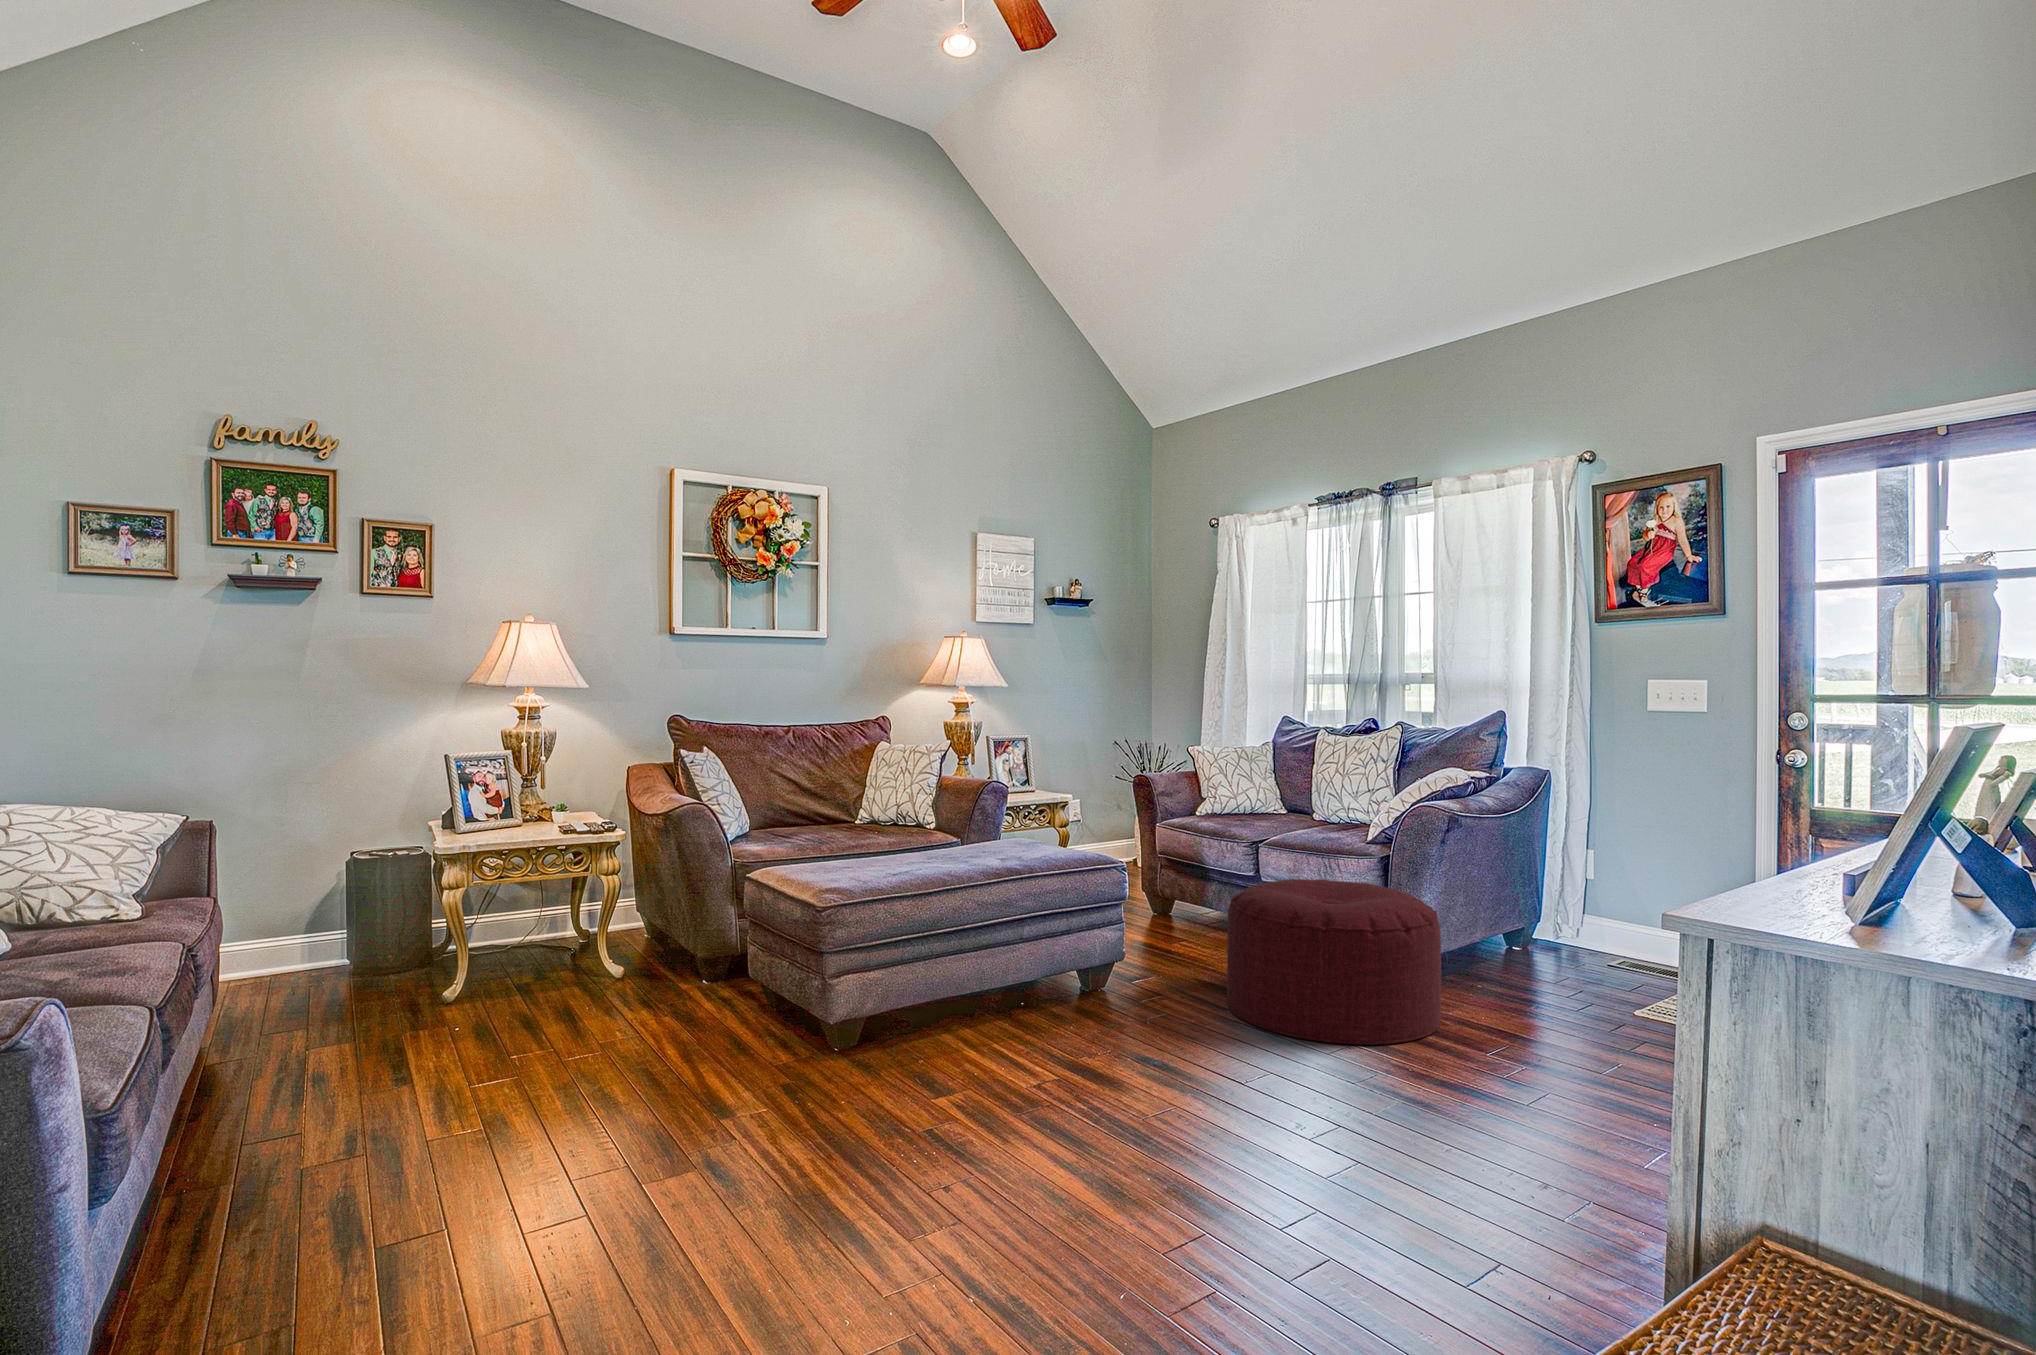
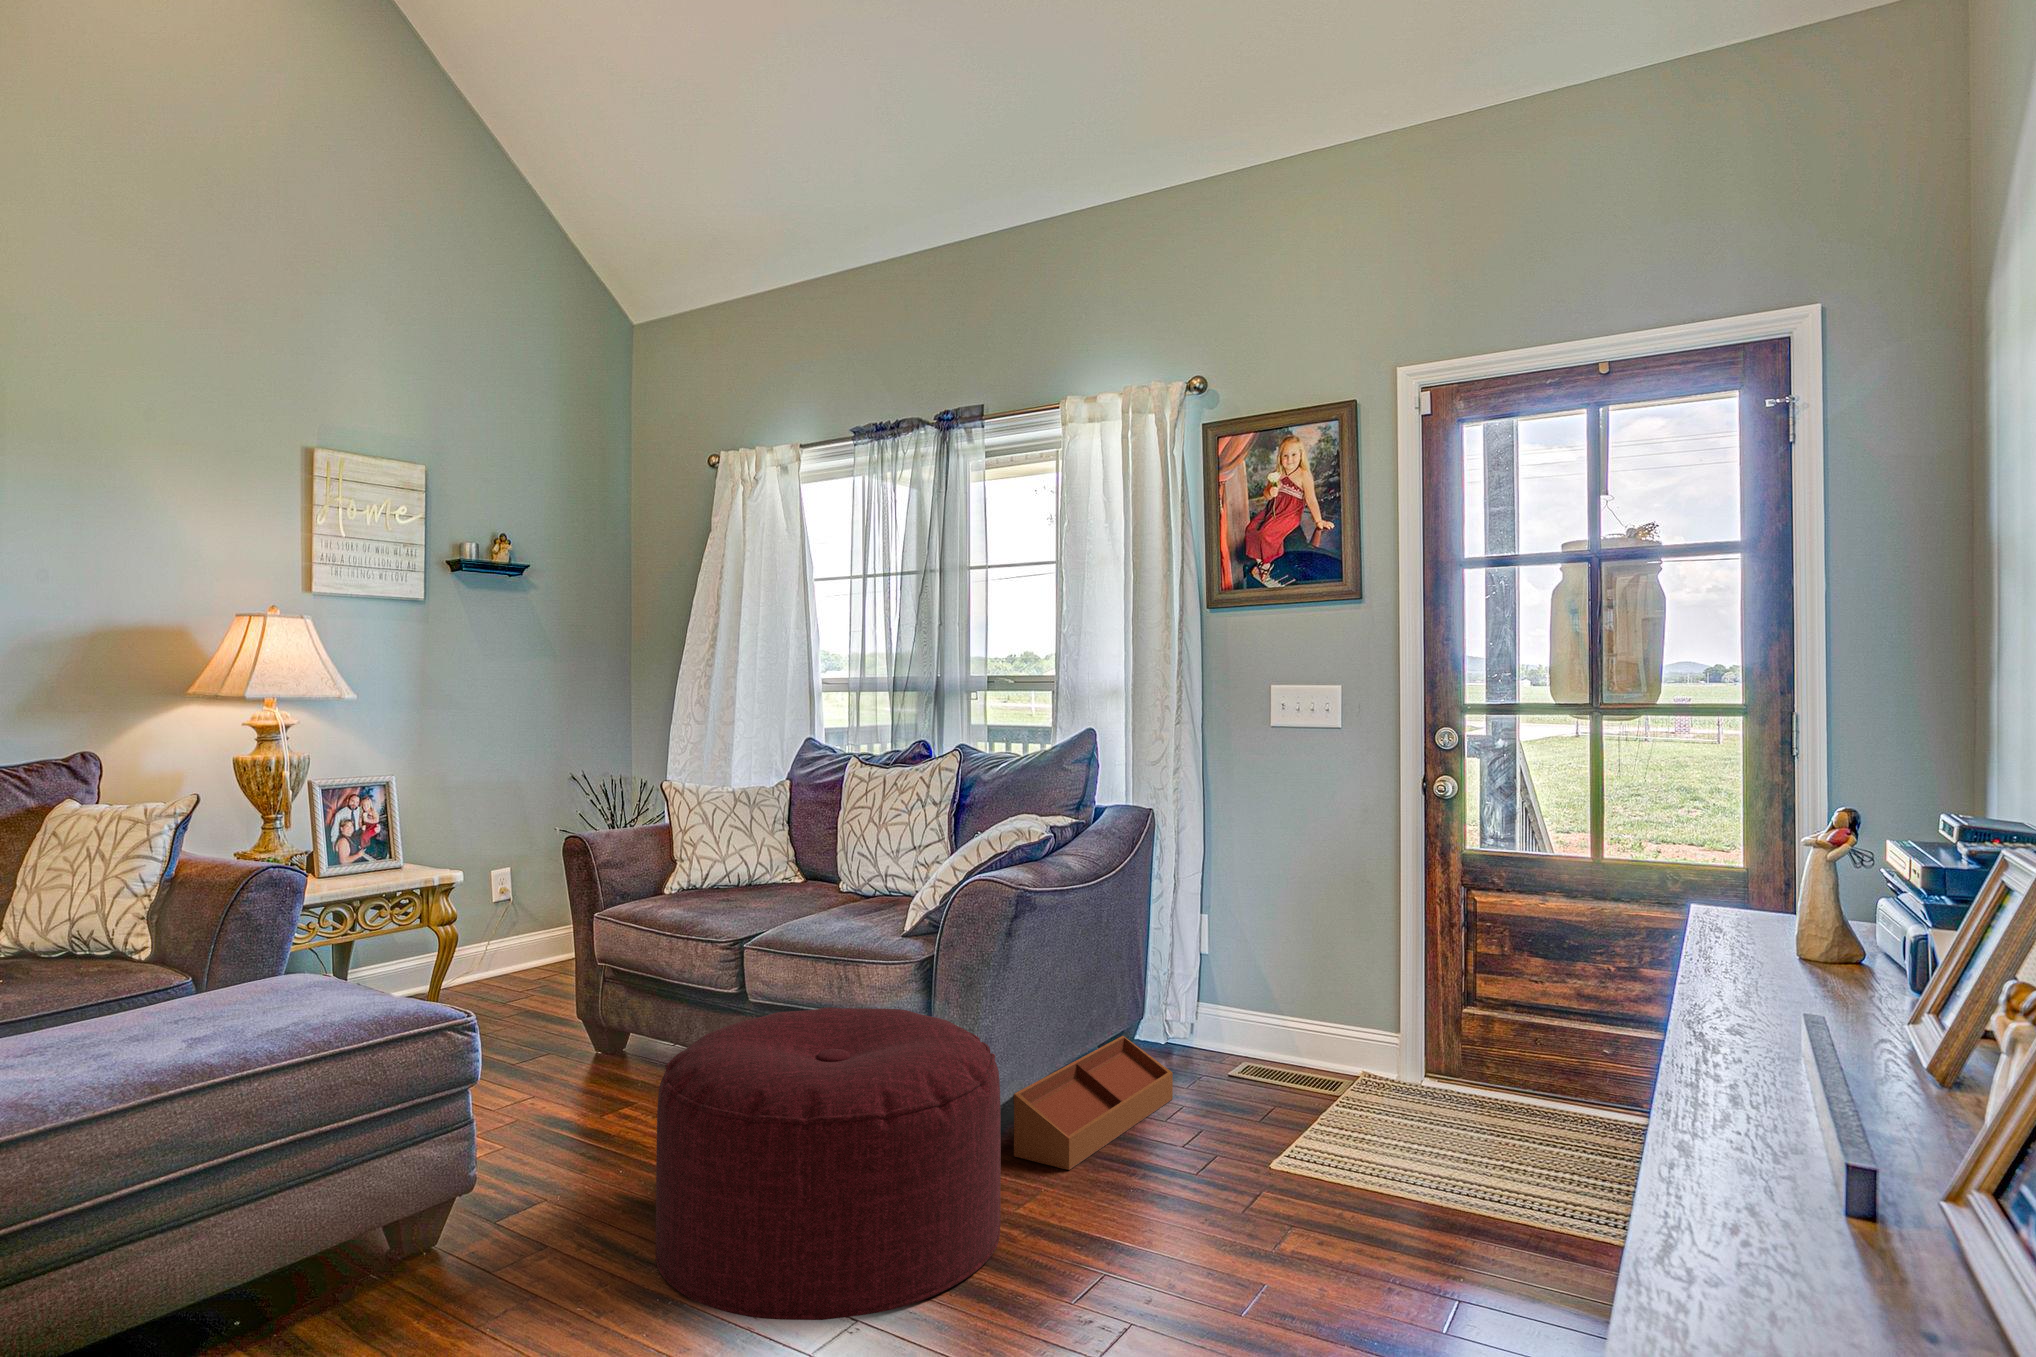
storage bin: none [1446,927,1565,1000] -> present [1013,1036,1173,1170]

